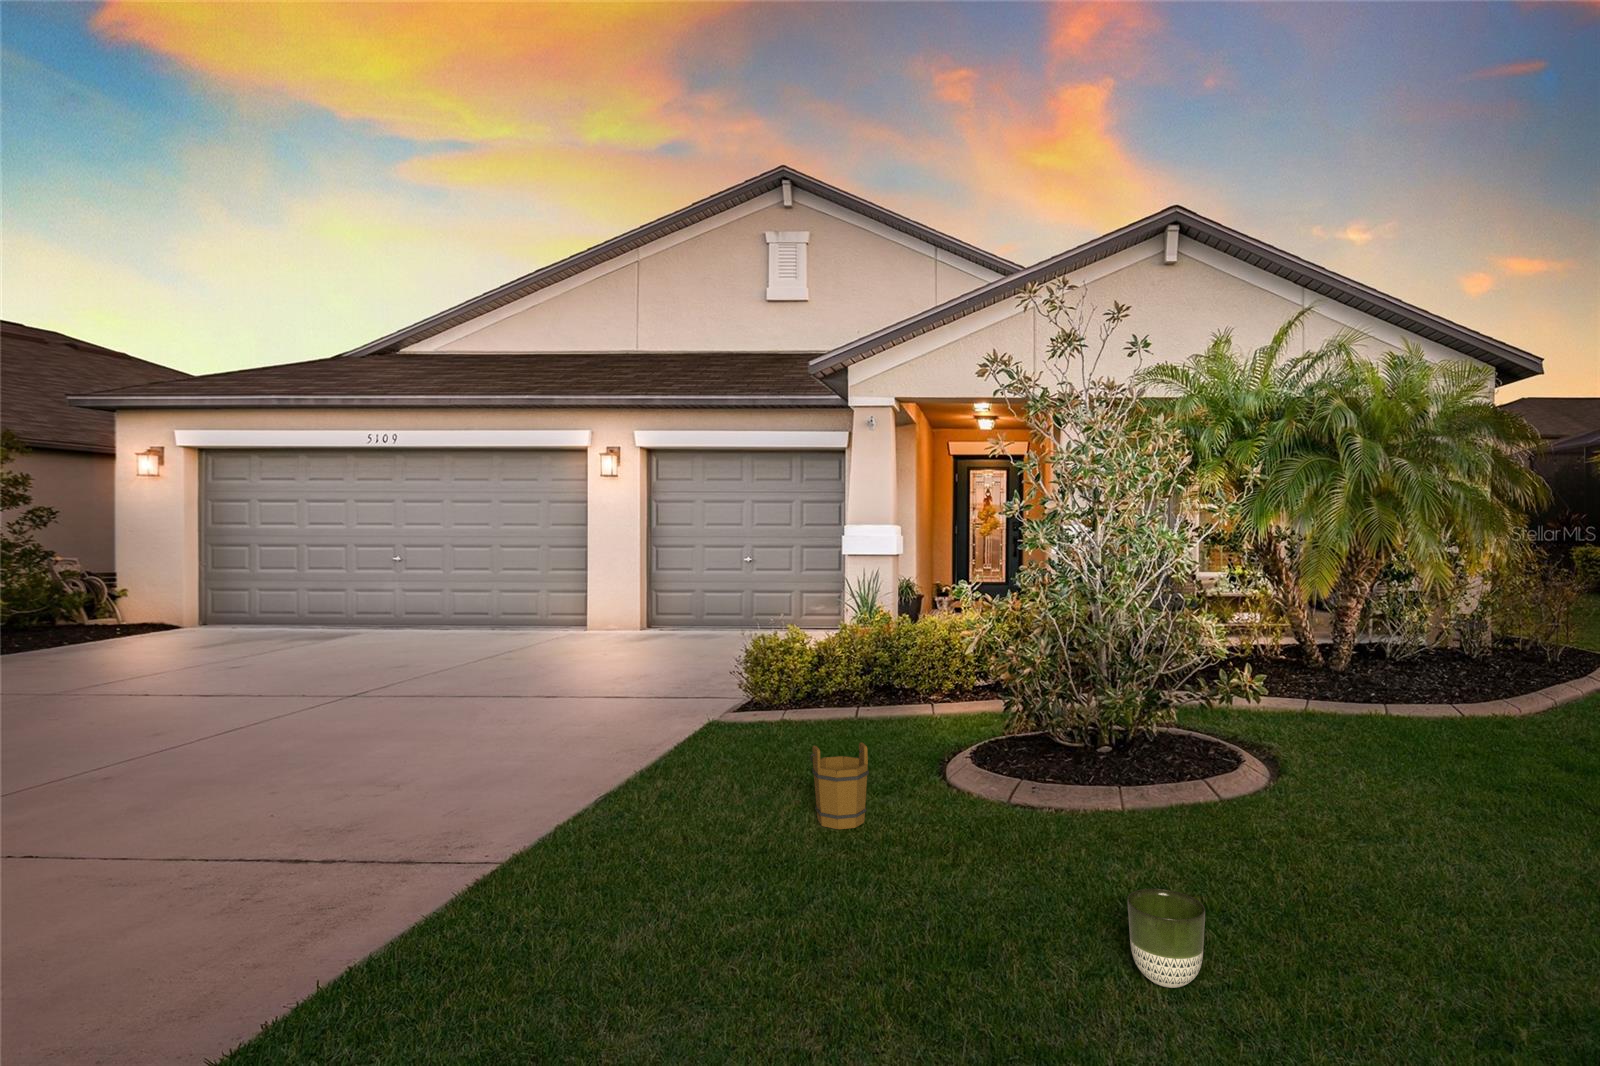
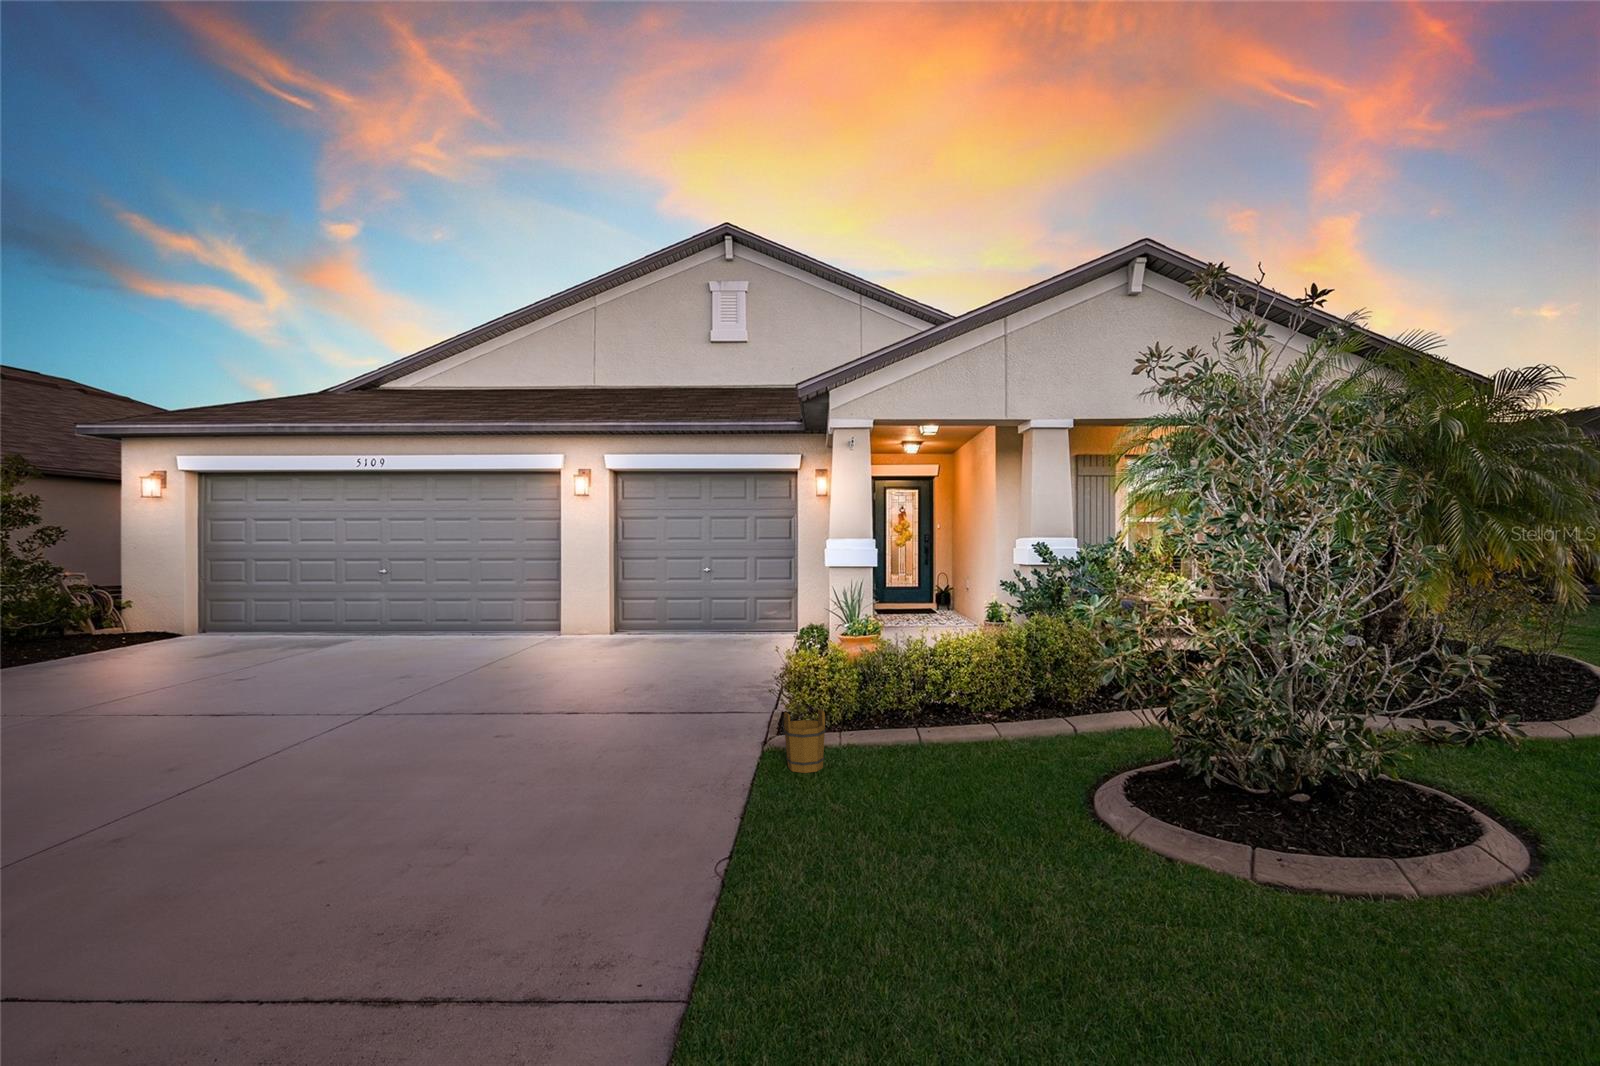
planter: present [1128,889,1205,988] -> none [1006,792,1055,854]

